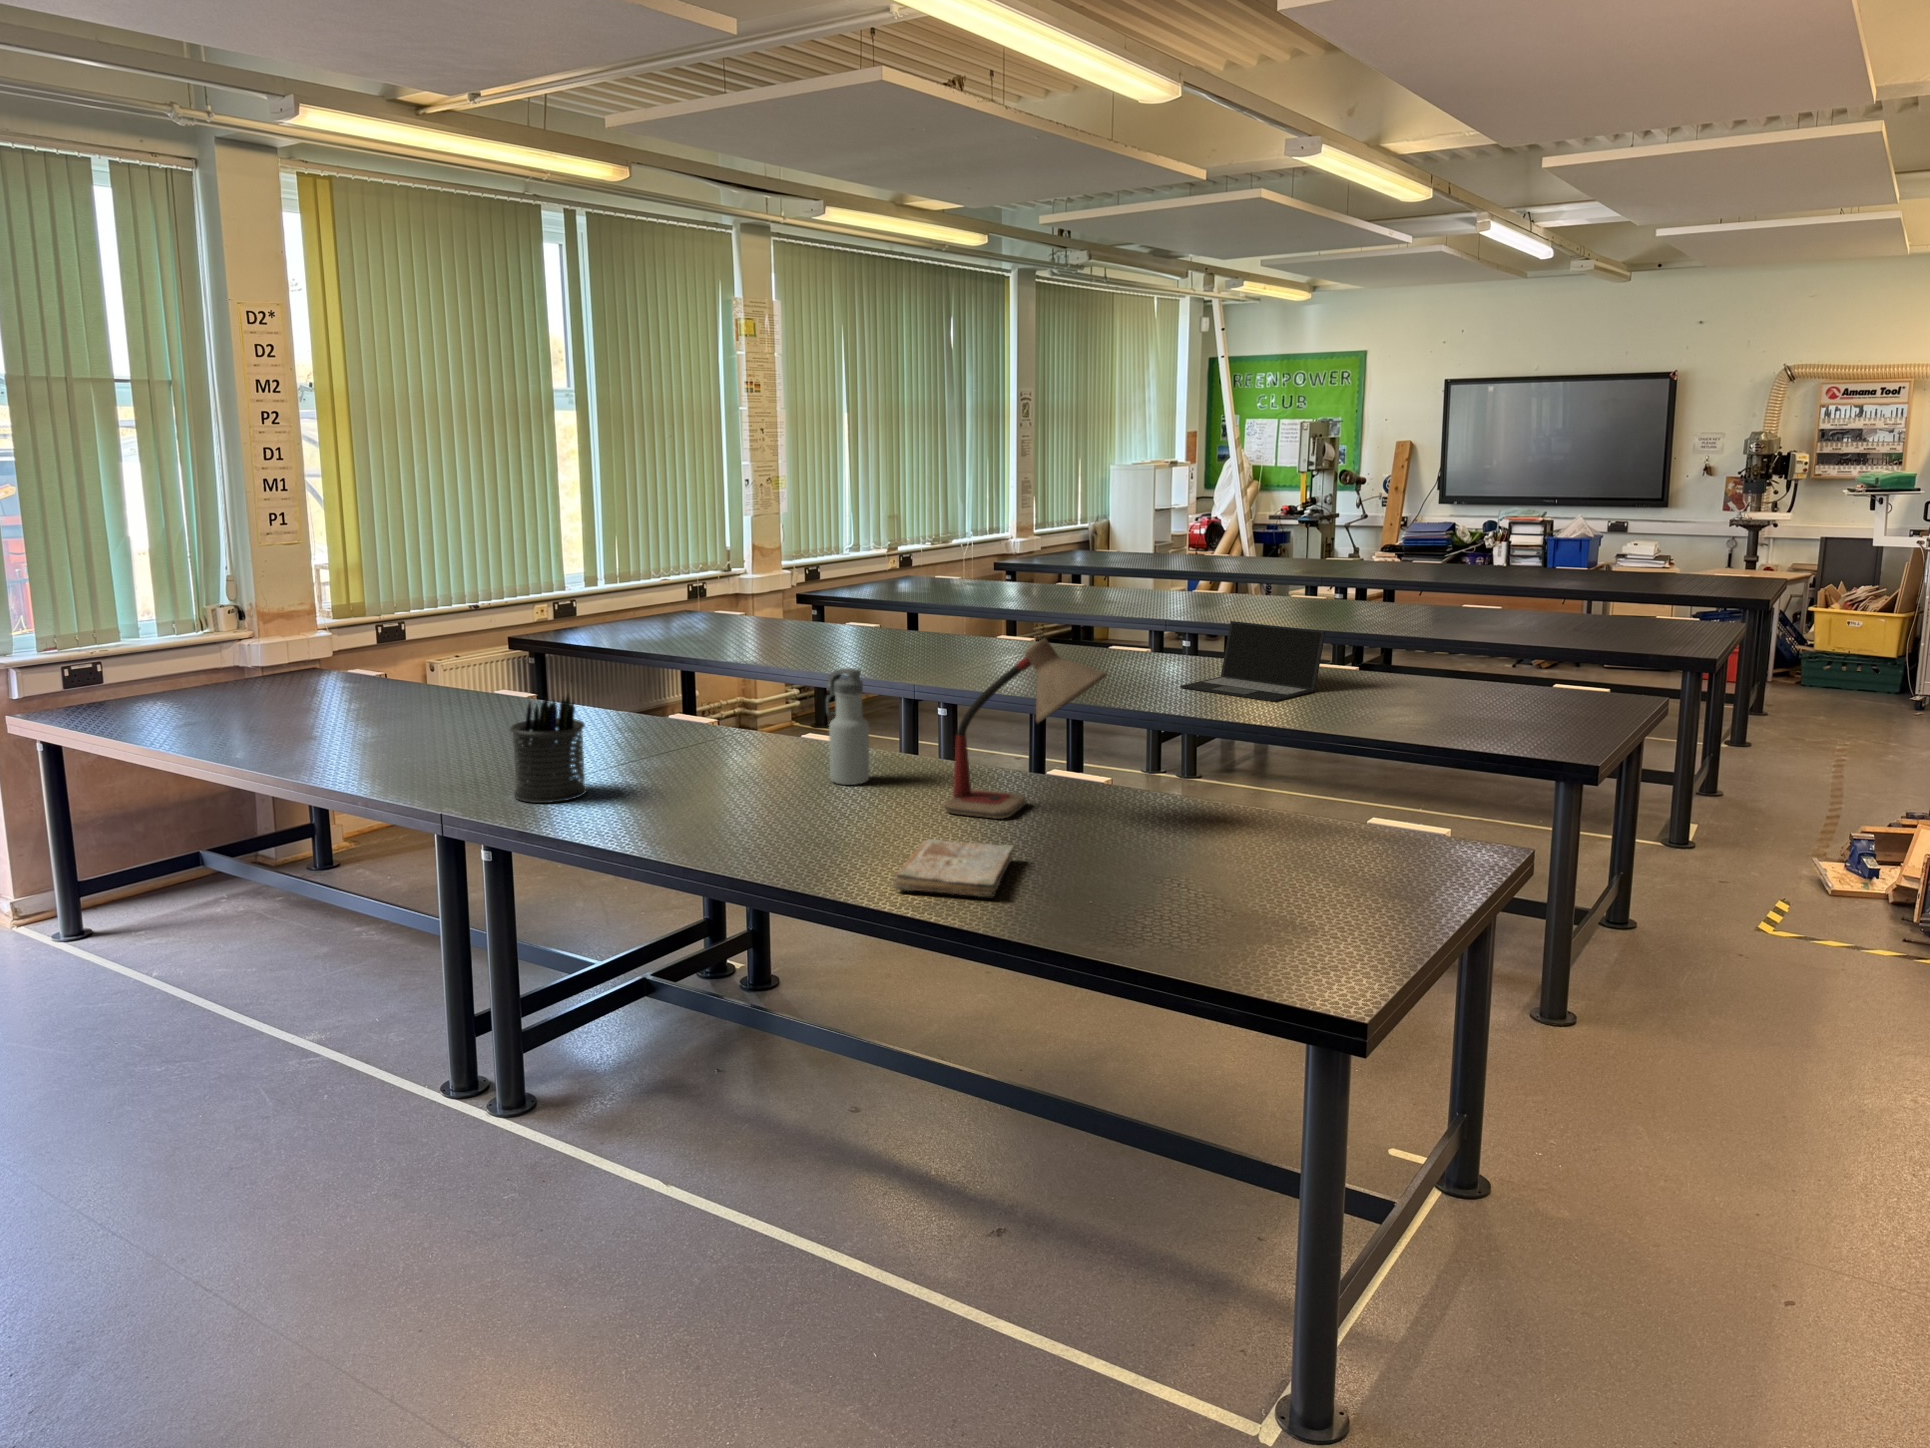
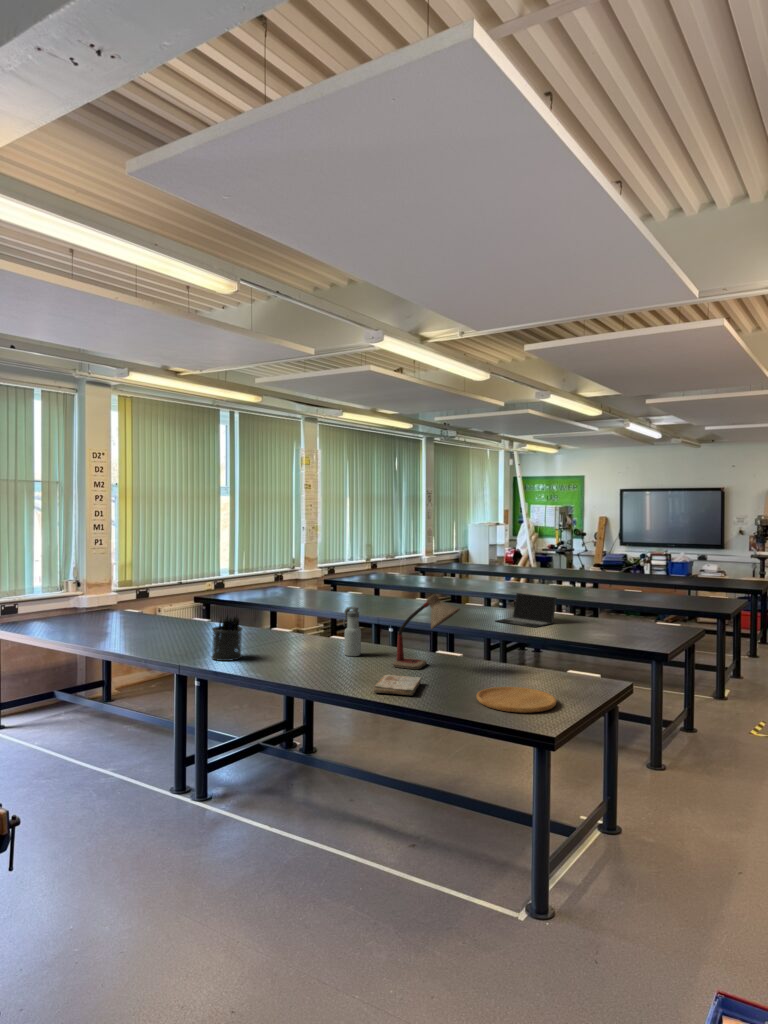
cutting board: none [1153,869,1357,946] -> present [477,687,556,713]

